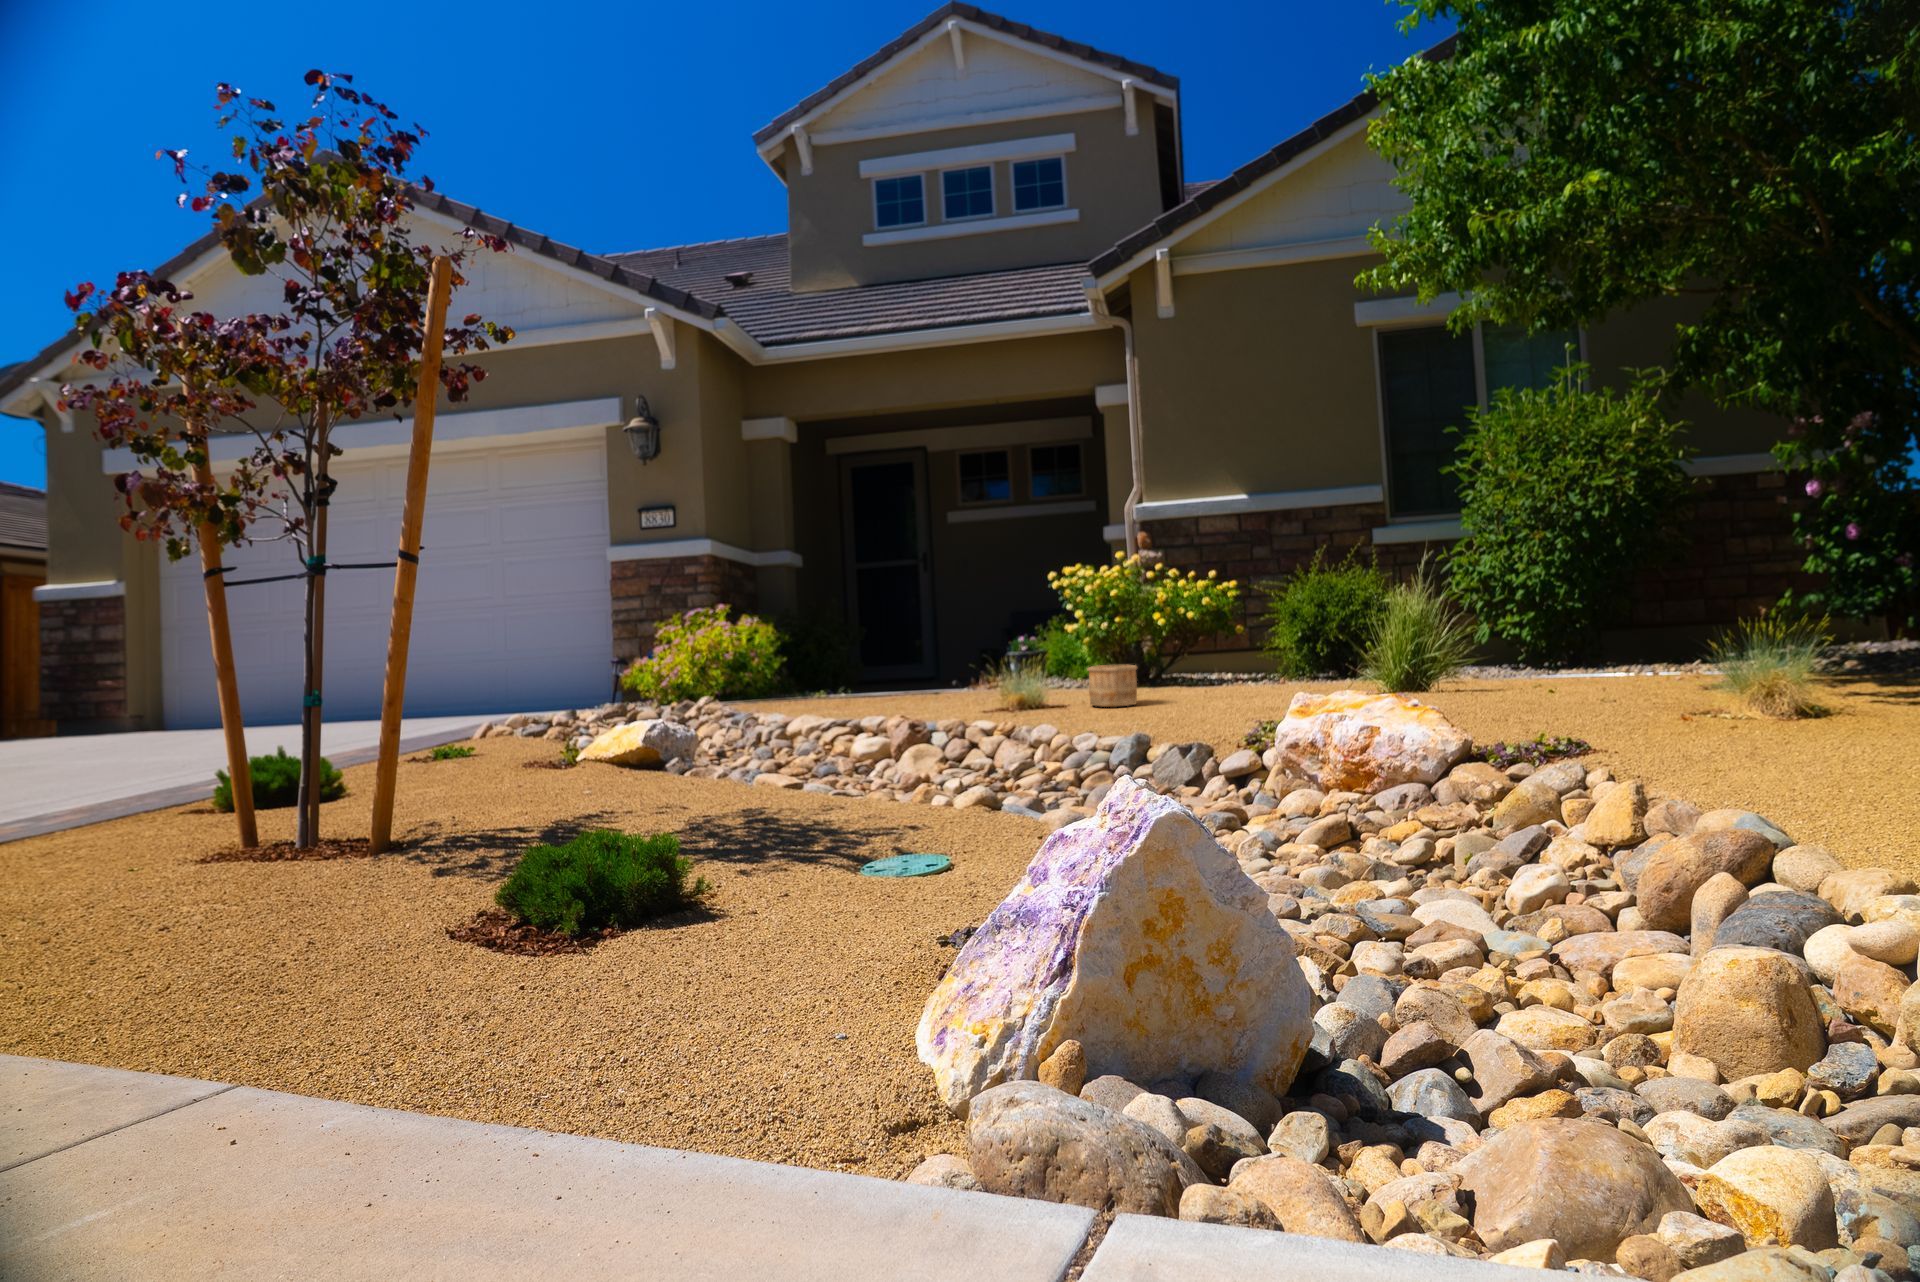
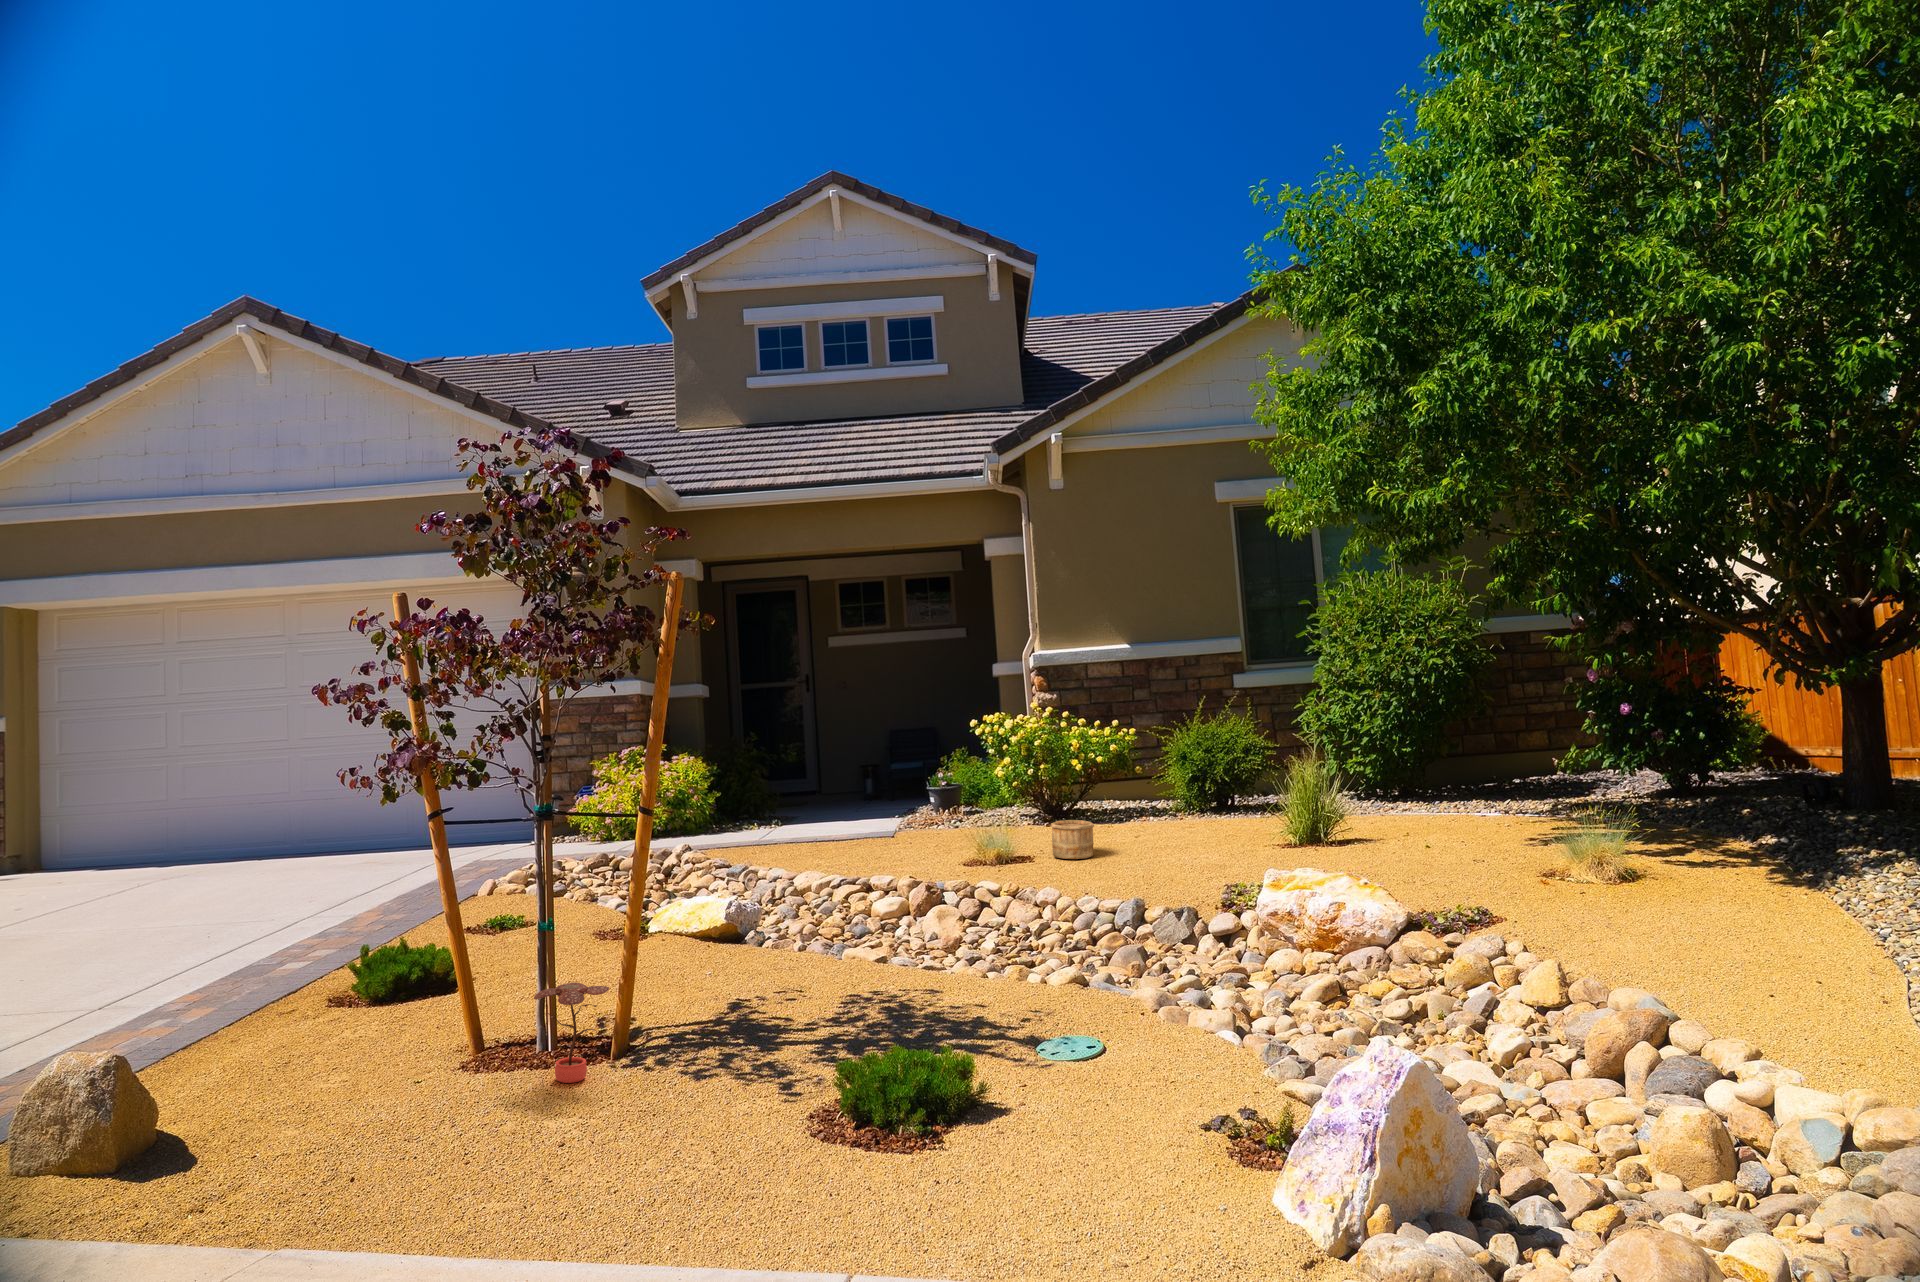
potted plant: none [235,757,328,871] -> present [534,983,609,1083]

